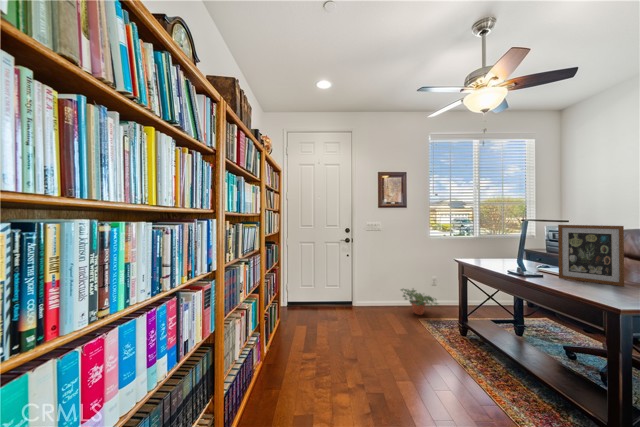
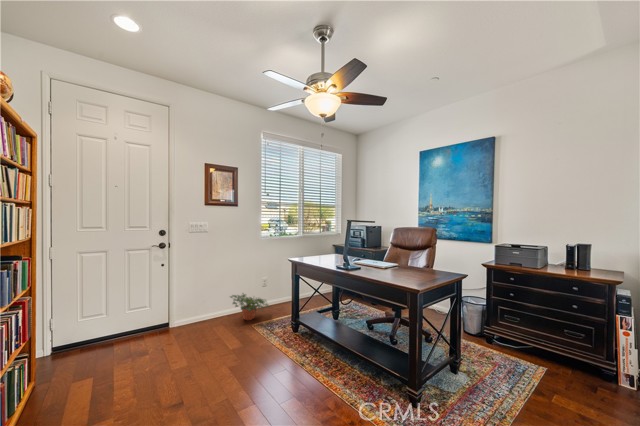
picture frame: present [558,225,624,286] -> none [370,222,408,268]

